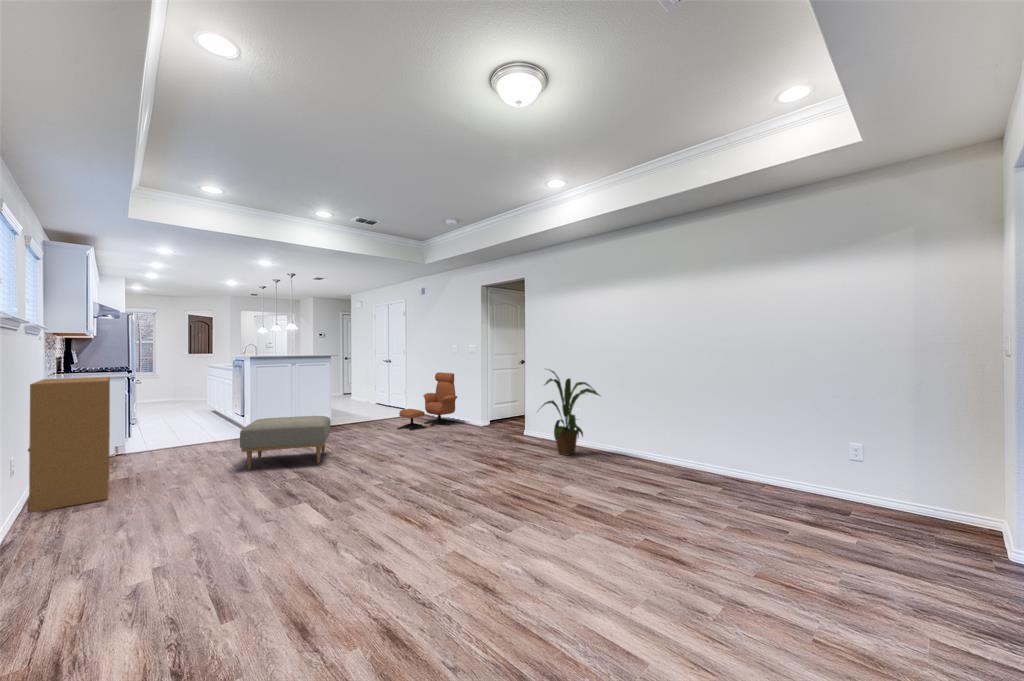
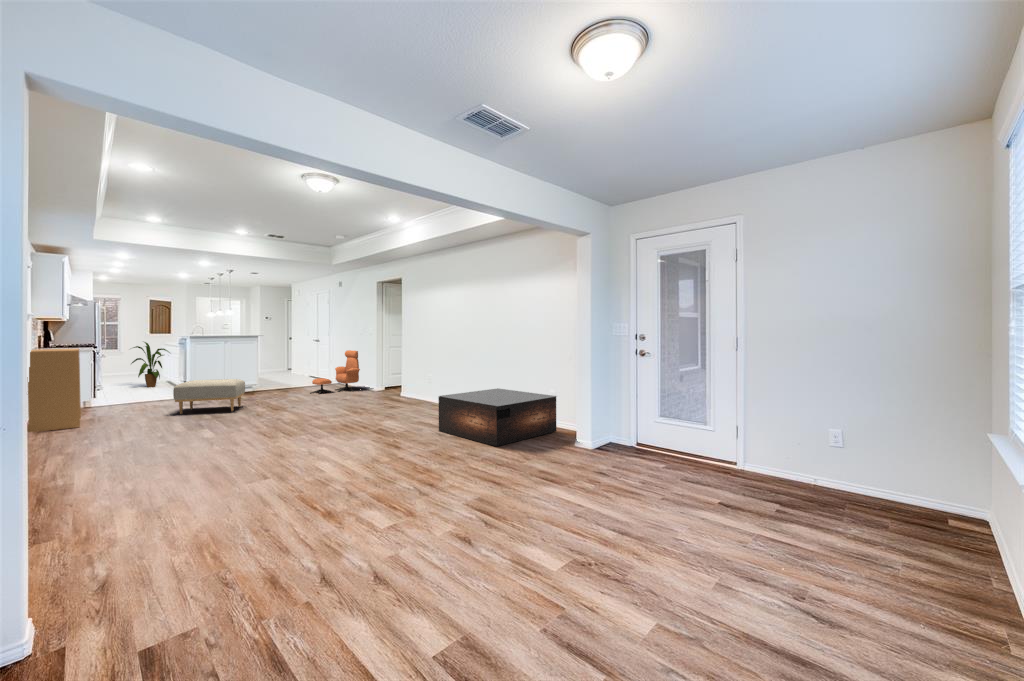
house plant: present [541,370,599,455] -> present [131,342,170,387]
coffee table: none [669,432,868,553] -> present [439,388,557,446]

